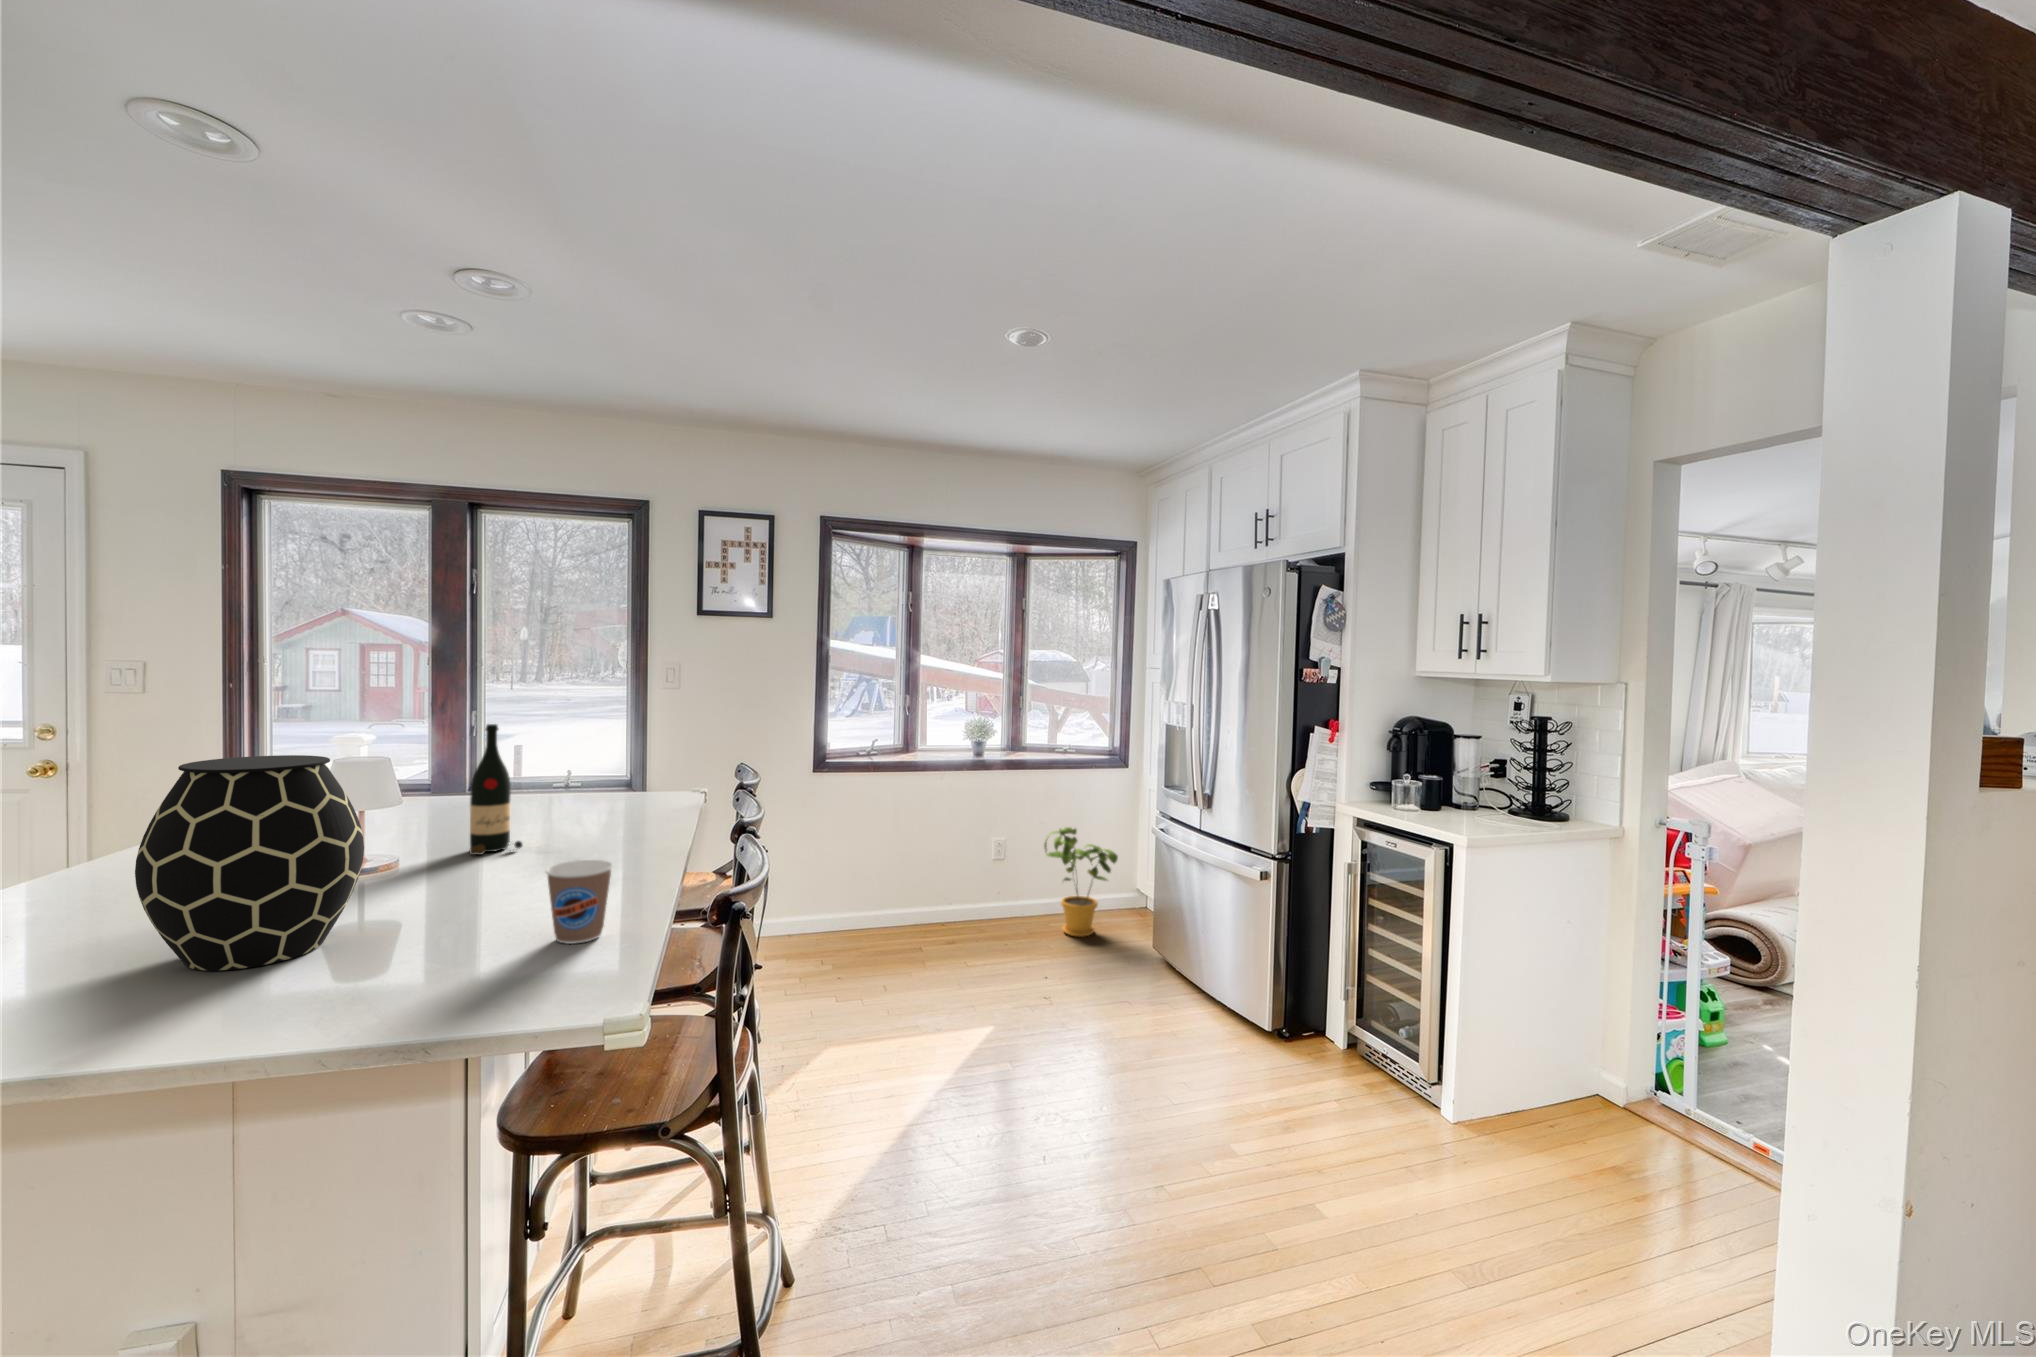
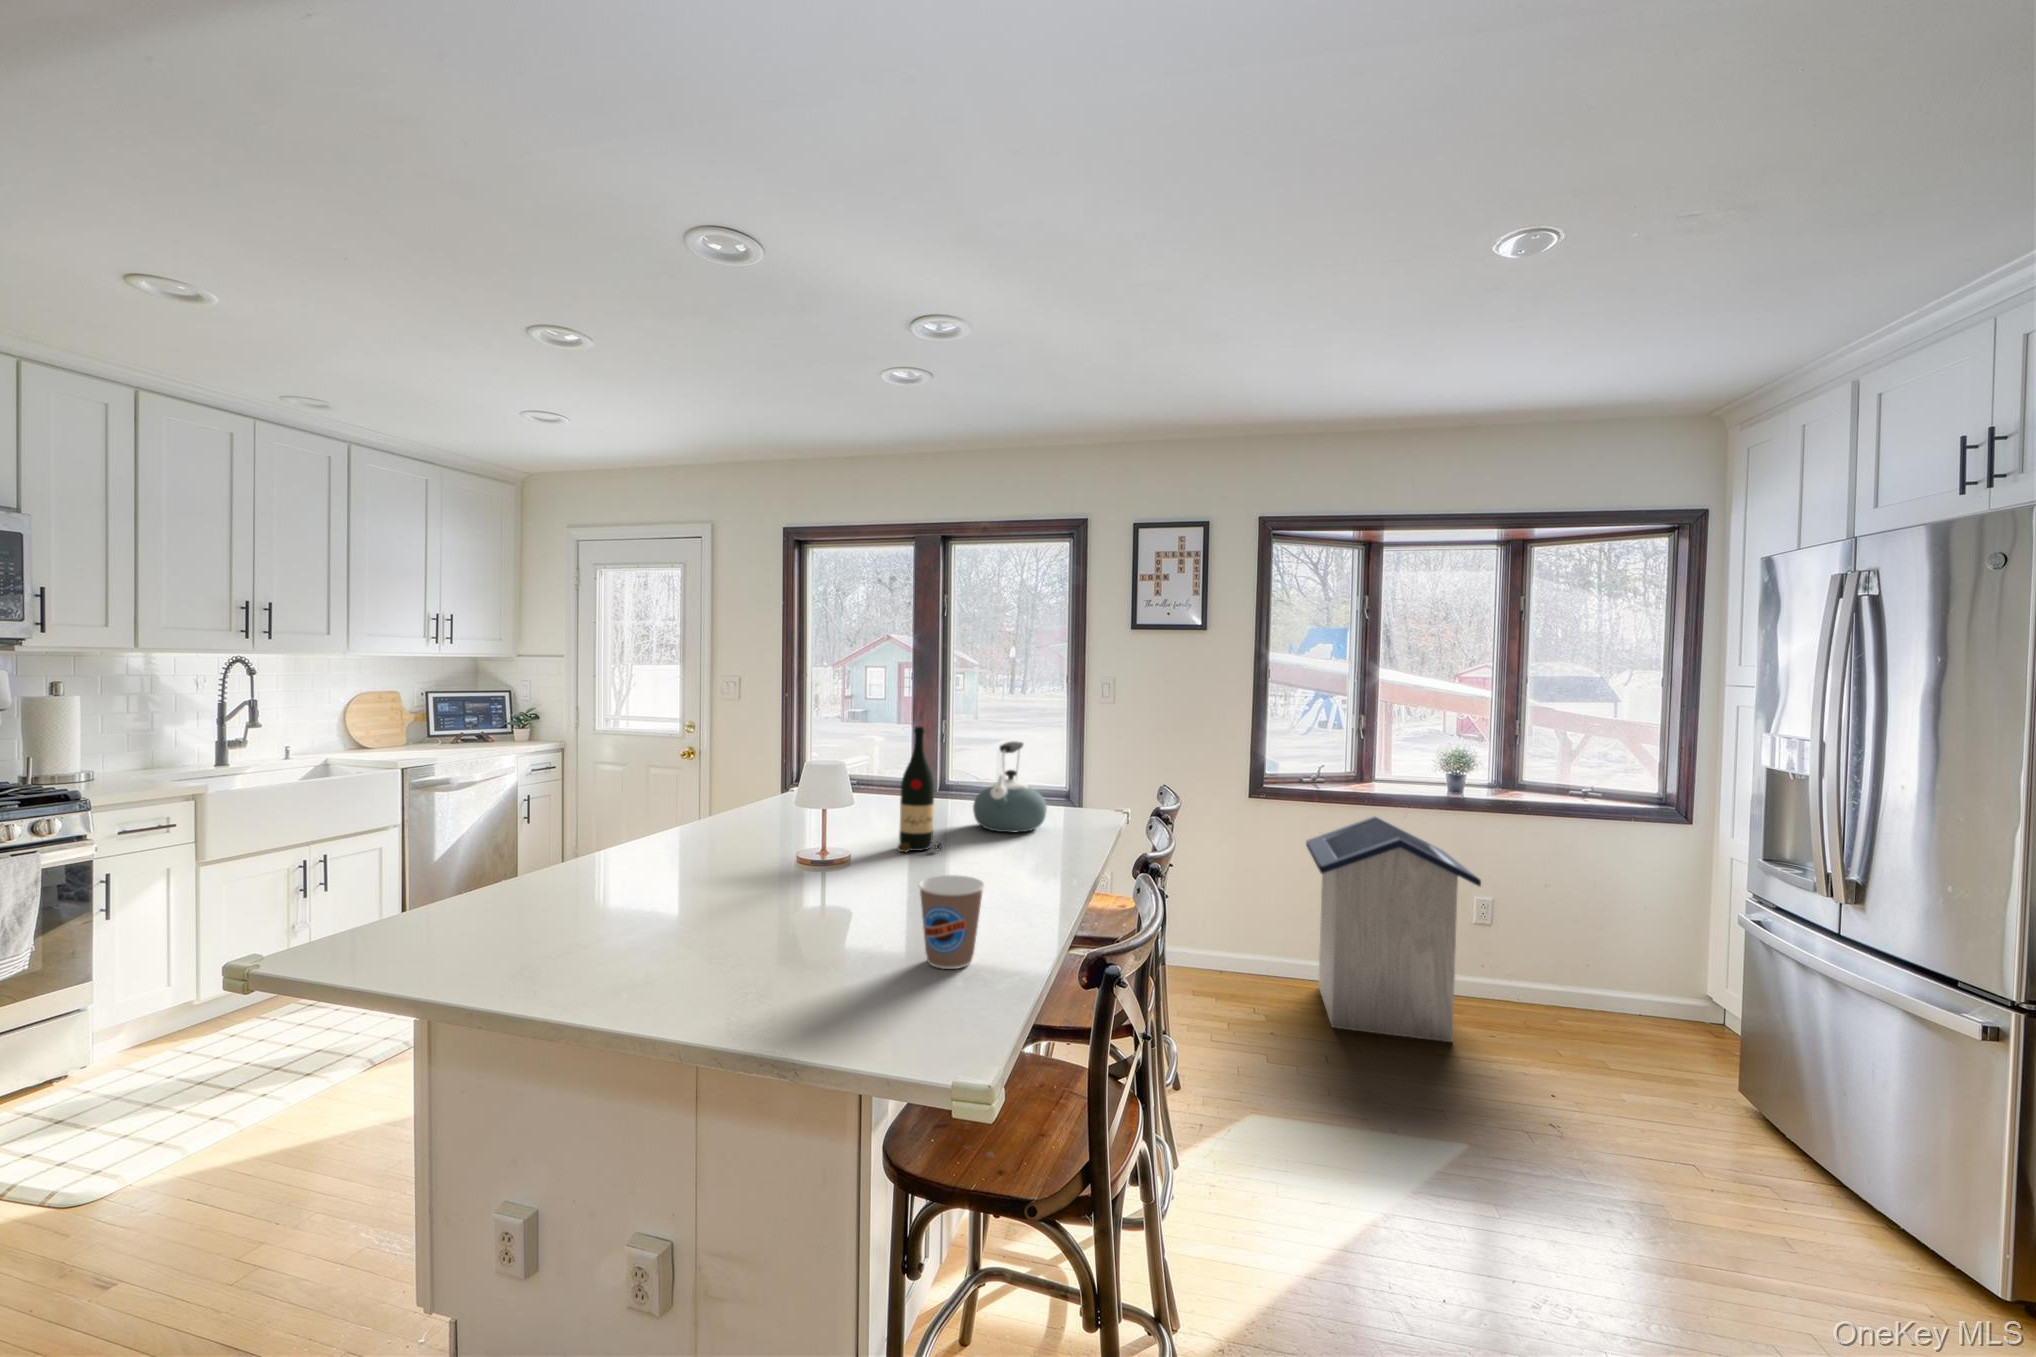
kettle: none [547,734,629,825] -> present [973,742,1047,832]
vase: present [135,755,364,971] -> none [617,744,782,938]
trash can: none [863,780,997,963] -> present [1306,816,1481,1042]
house plant: present [1044,827,1118,937] -> none [1551,897,1674,1049]

